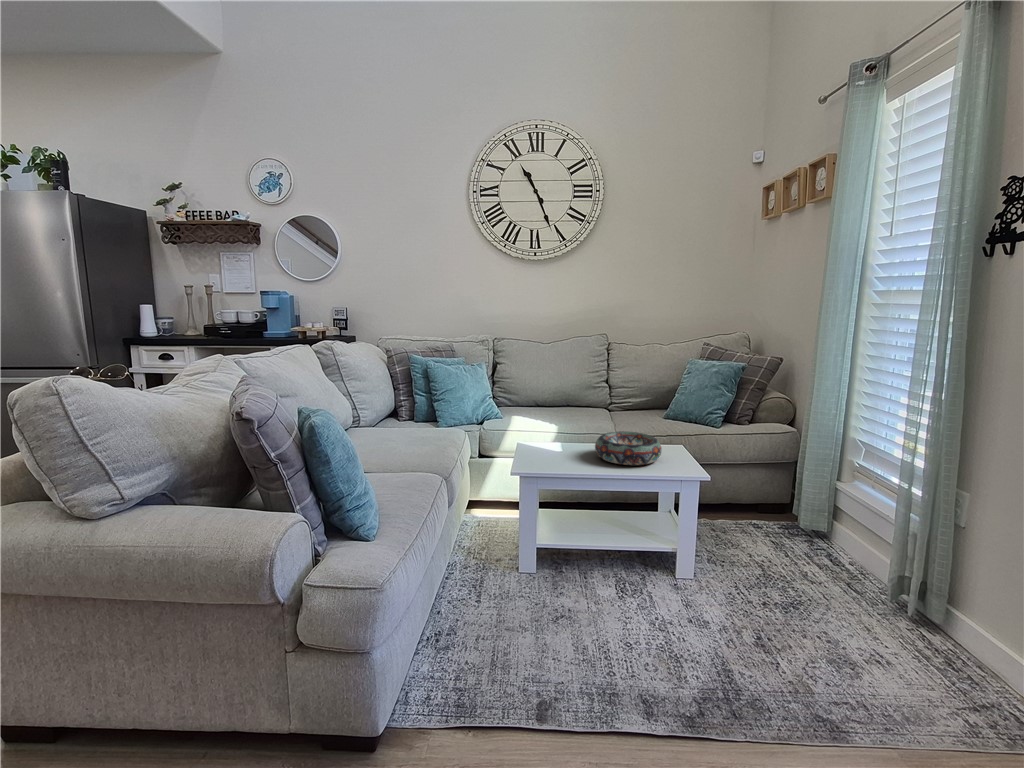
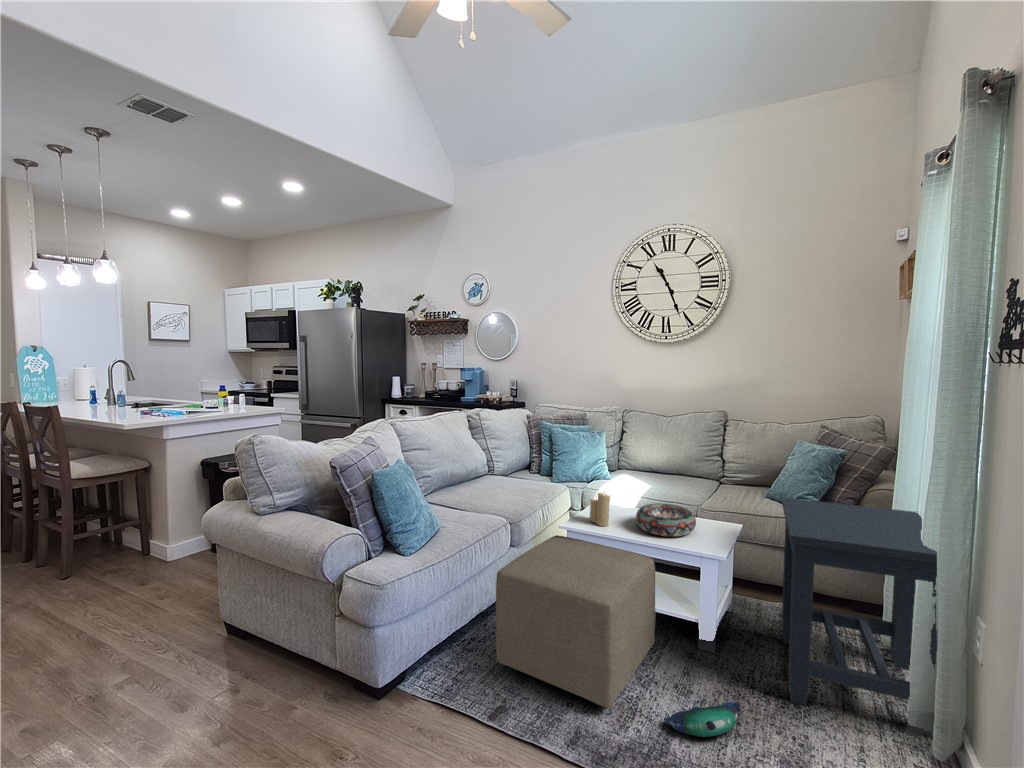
side table: none [731,409,934,604] -> present [782,498,937,738]
candle: none [543,422,572,465] -> present [590,490,610,526]
ottoman: none [498,484,666,664] -> present [496,535,655,708]
plush toy: none [710,618,776,664] -> present [664,702,741,737]

